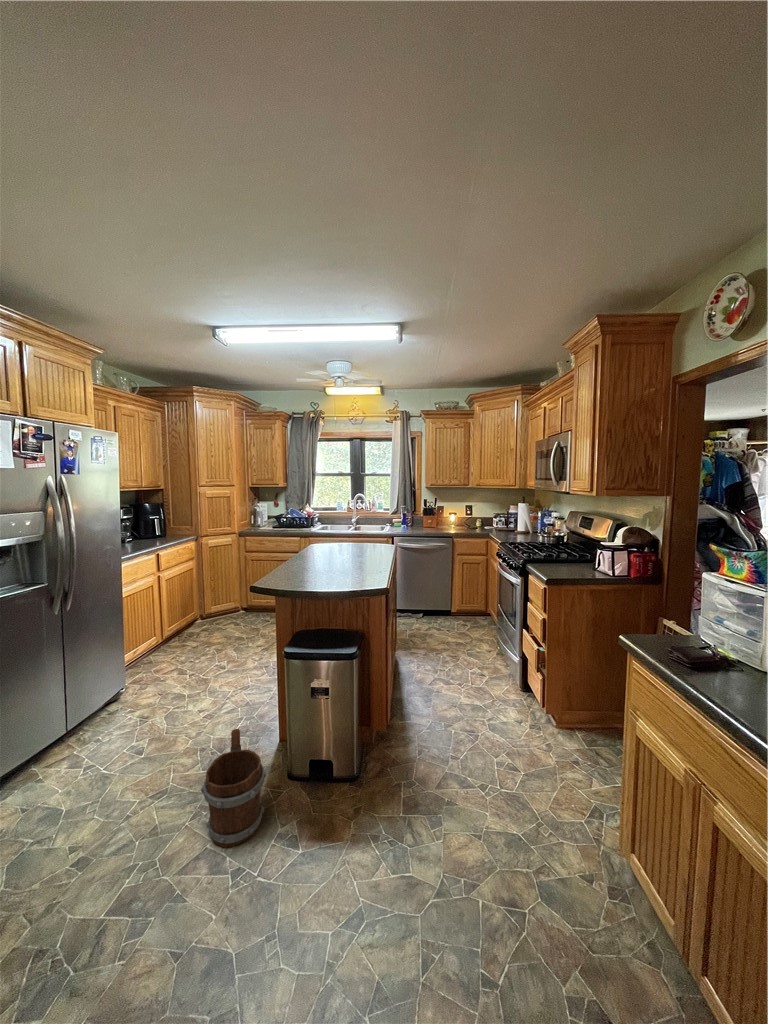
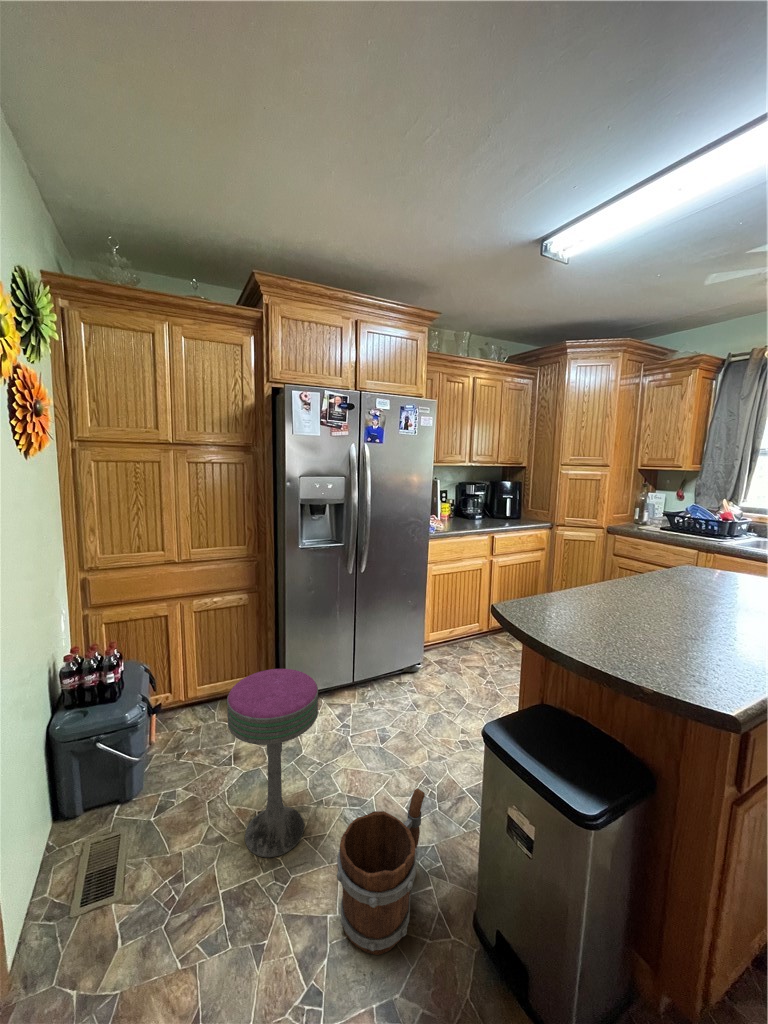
bar stool: none [35,700,143,894] -> present [227,669,318,858]

